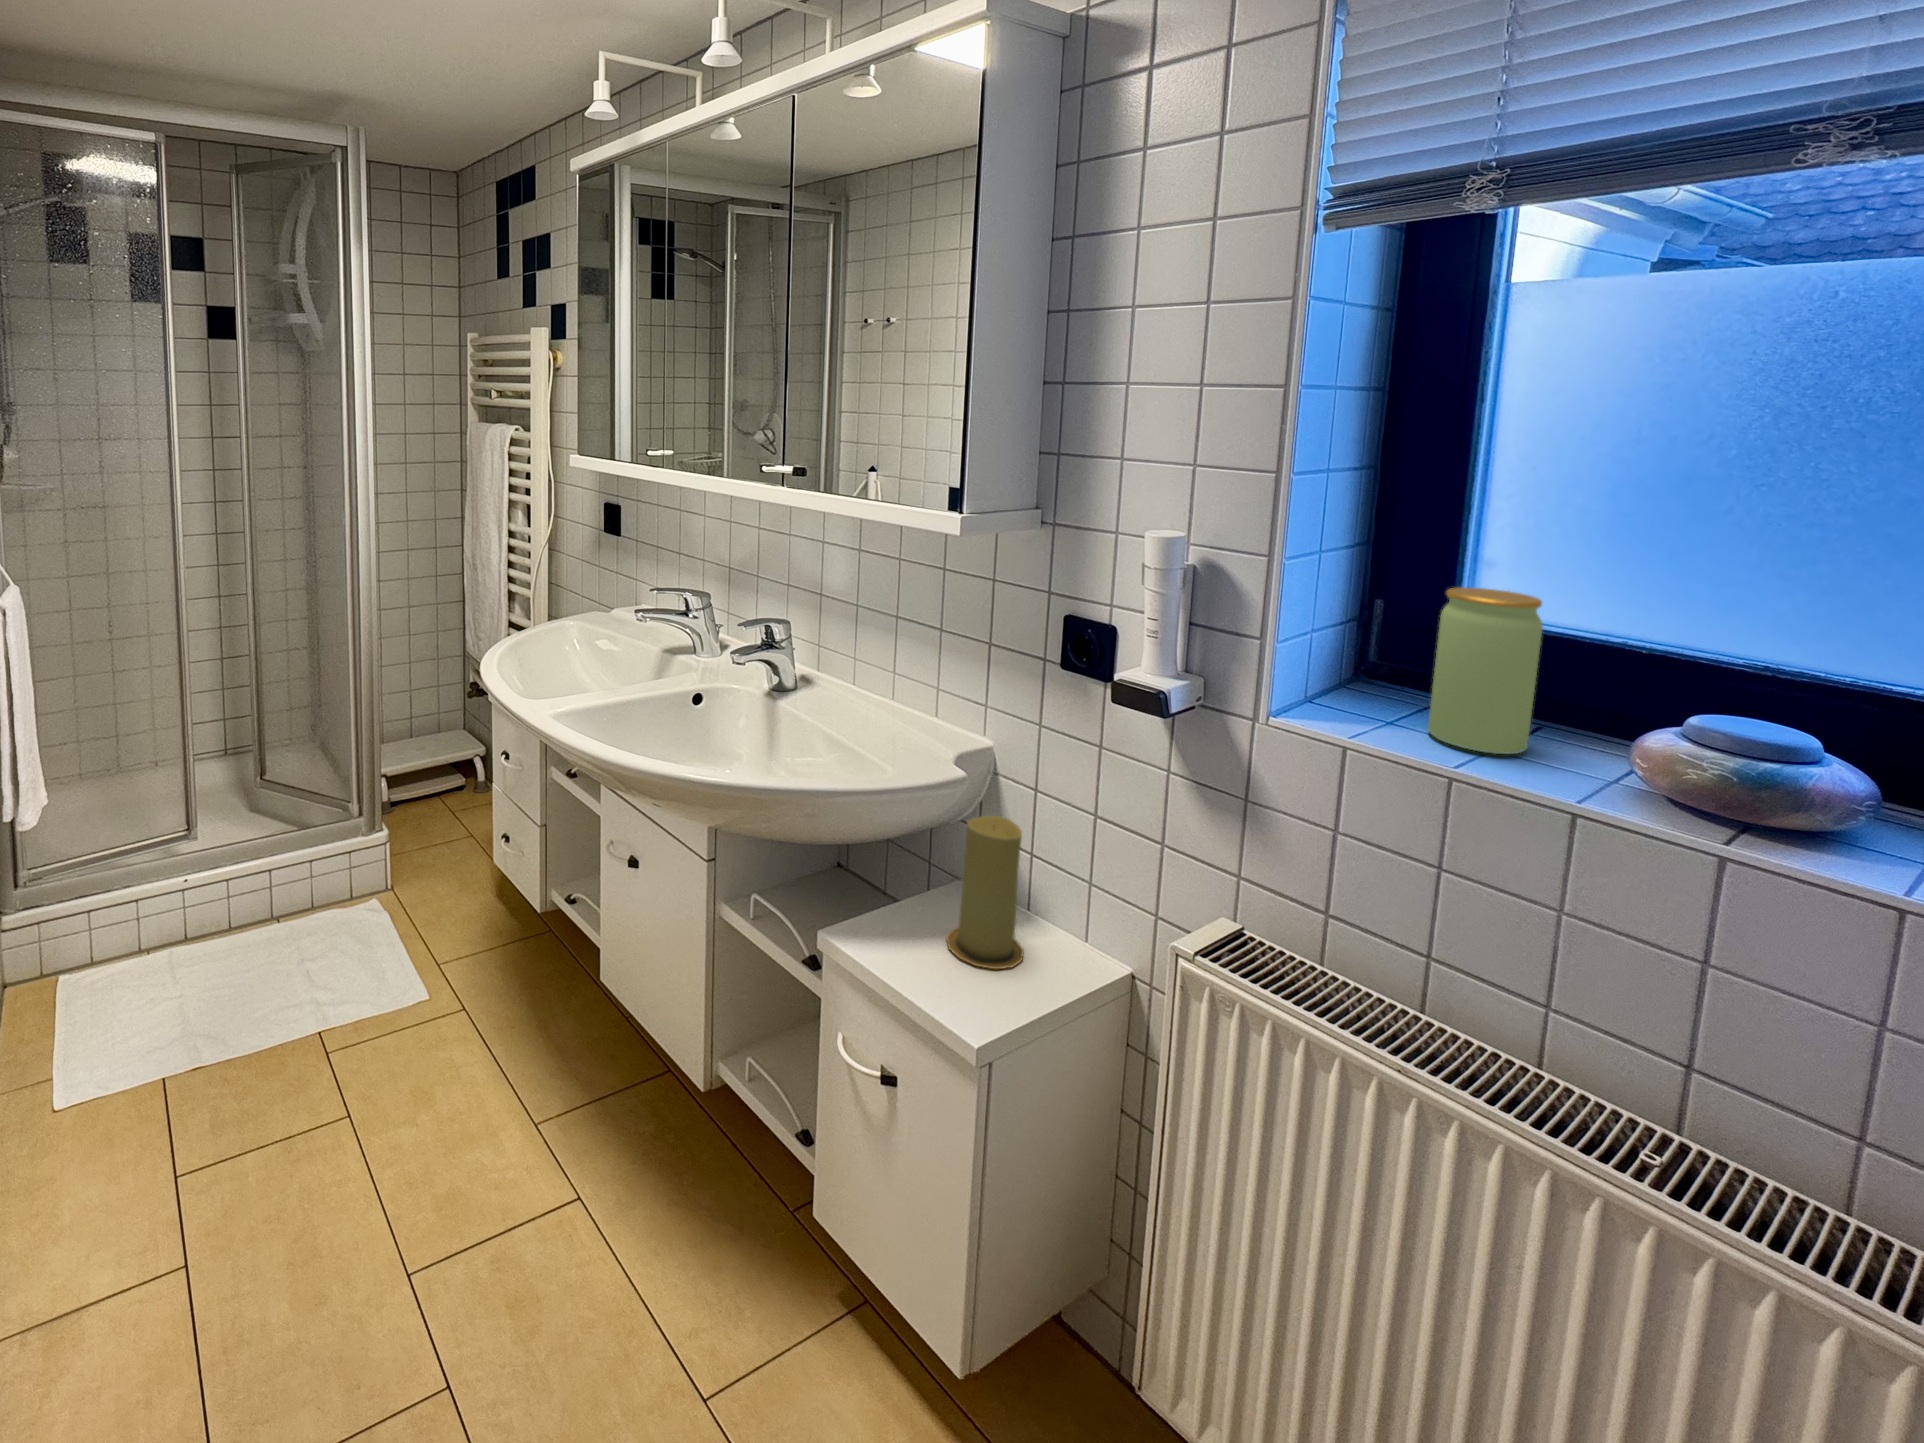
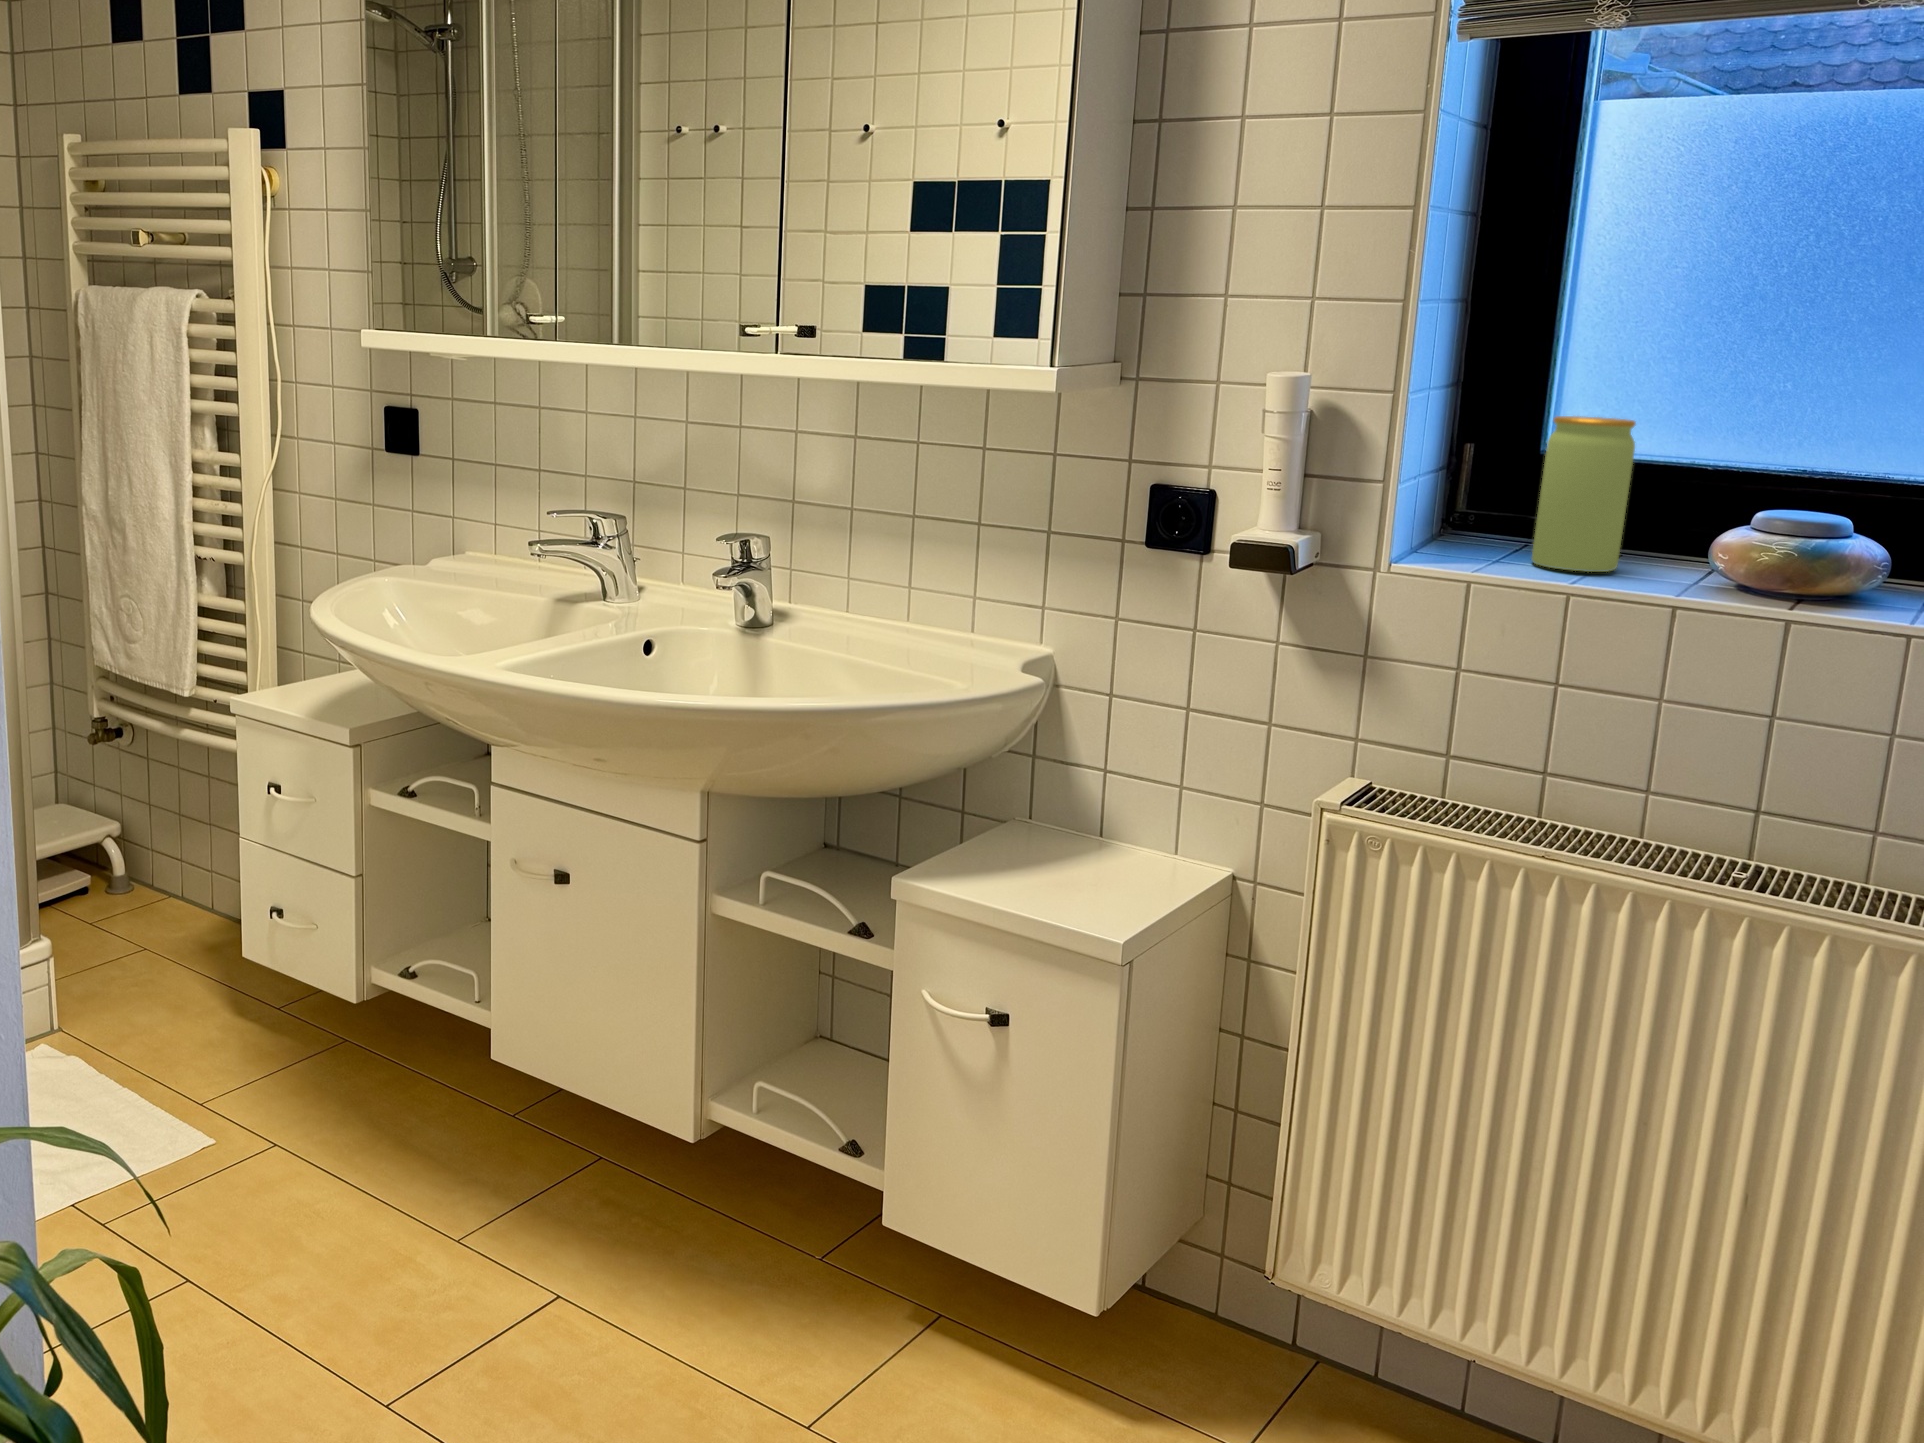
candle: present [947,816,1024,969] -> none [1037,719,1128,884]

